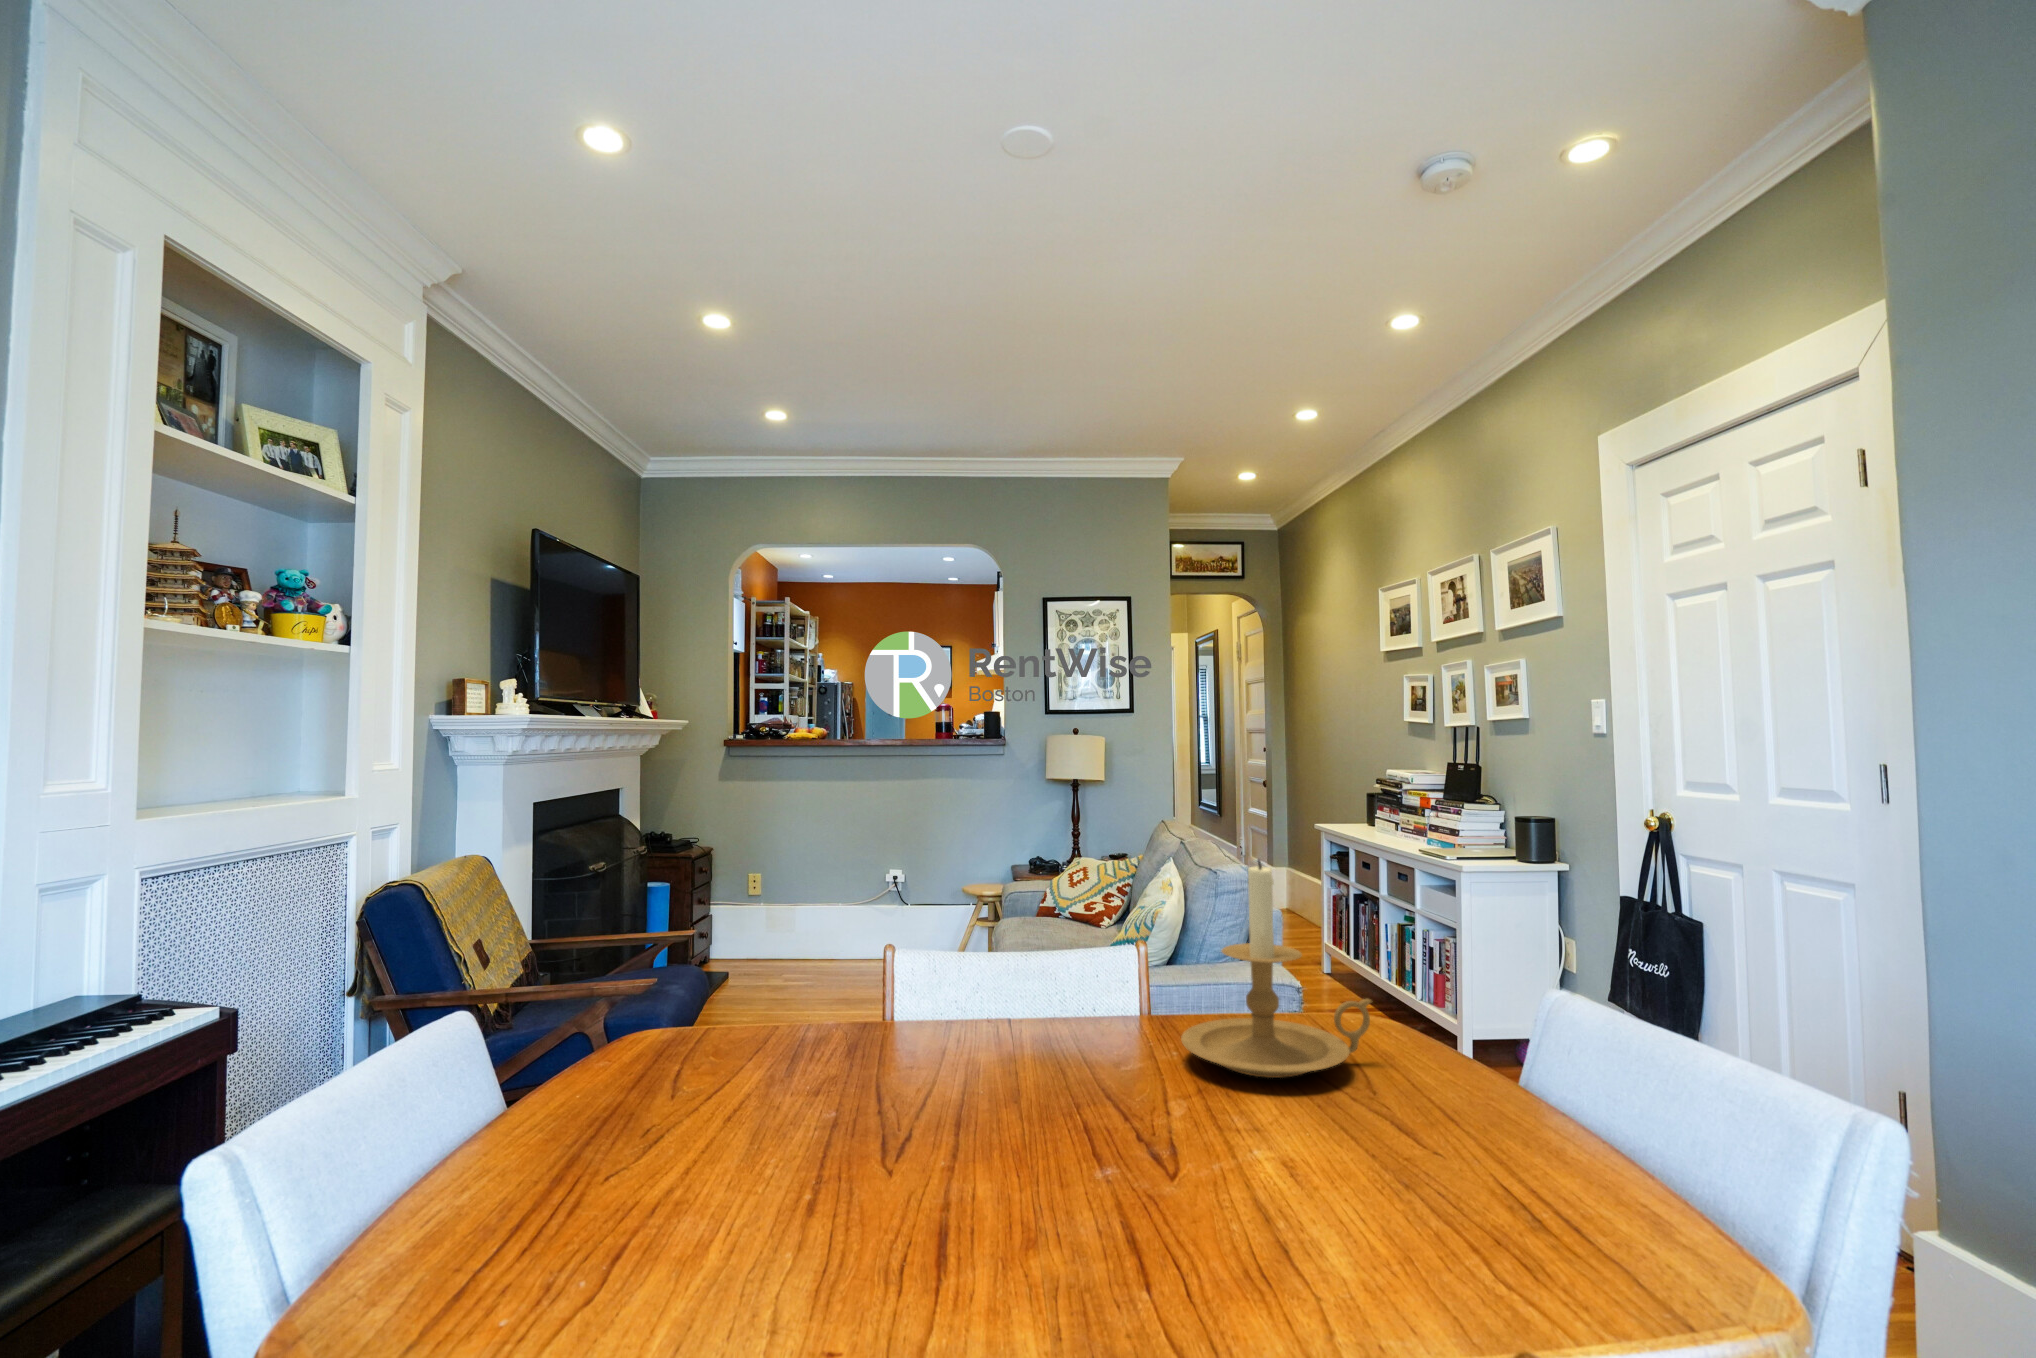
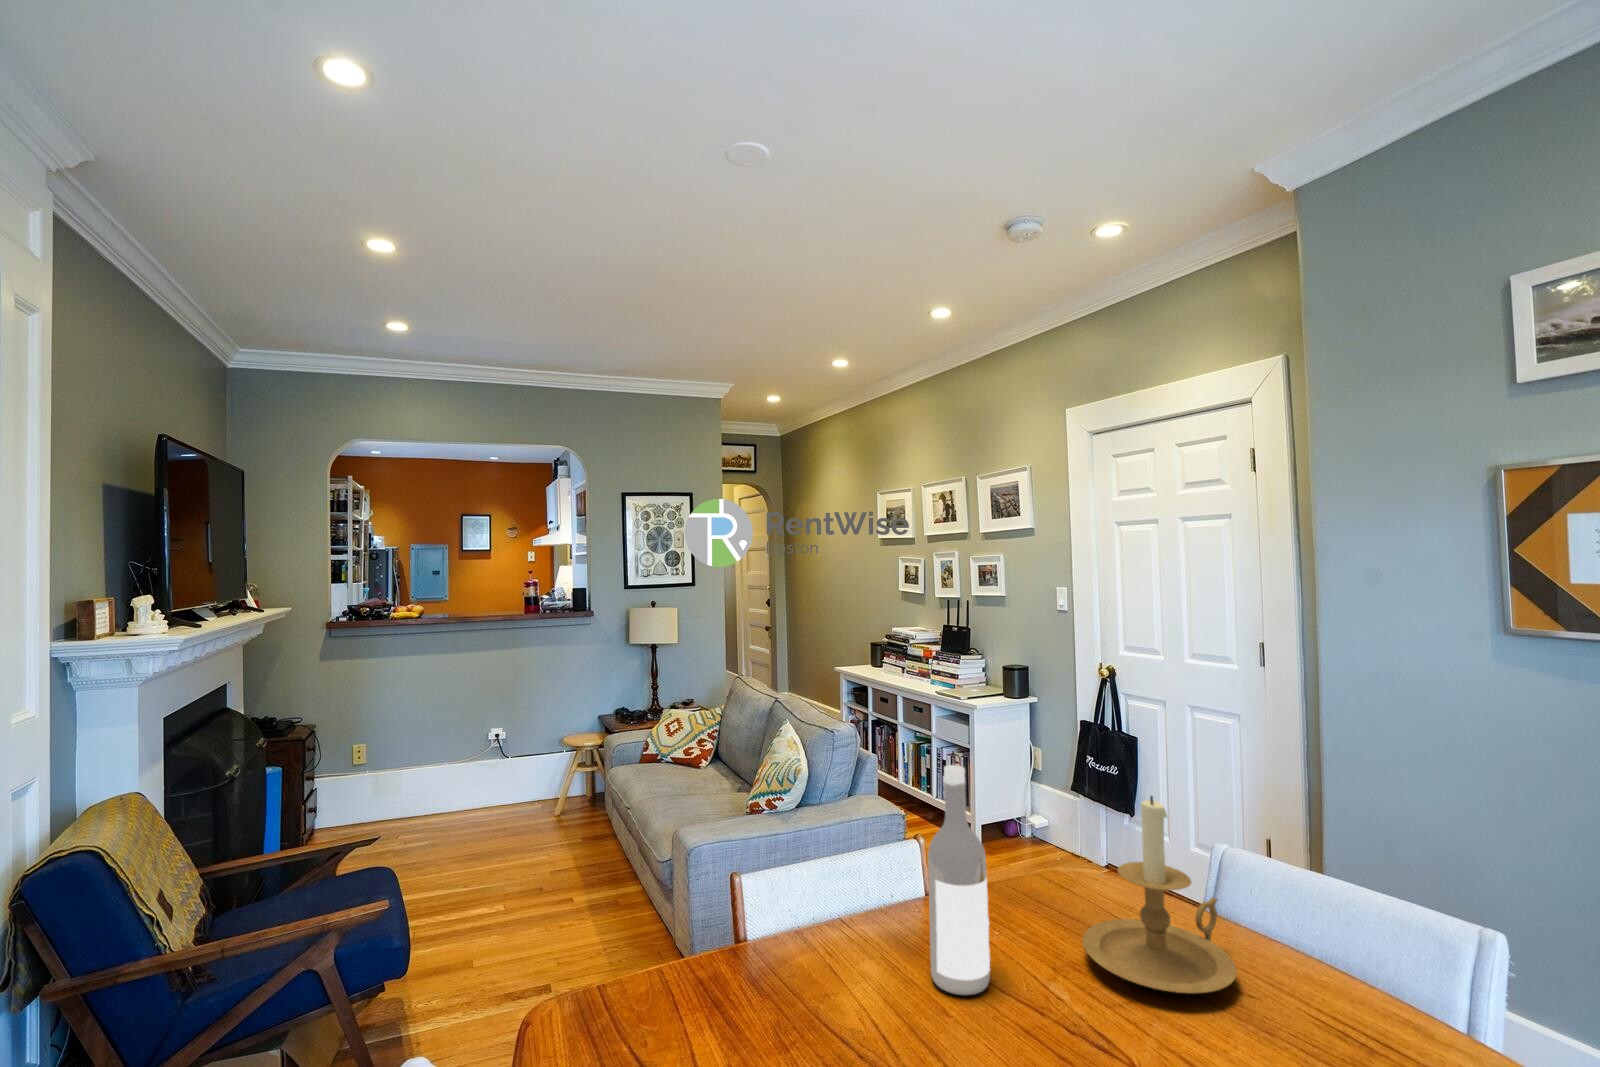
wine bottle: none [1008,814,1070,1049] -> present [928,765,990,995]

